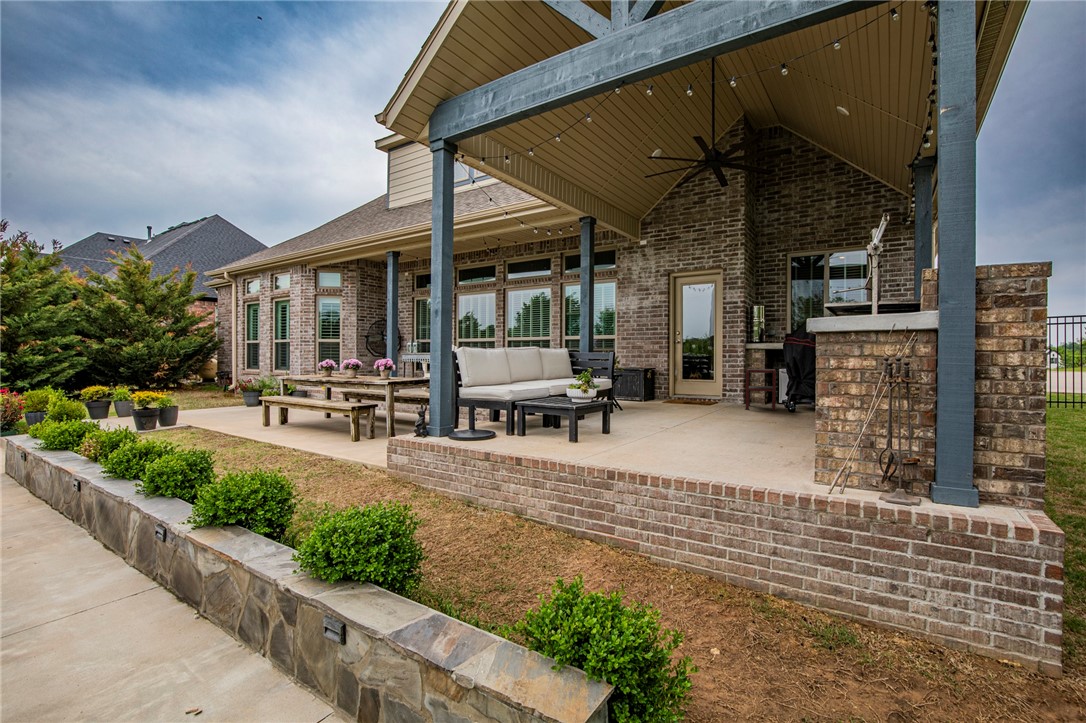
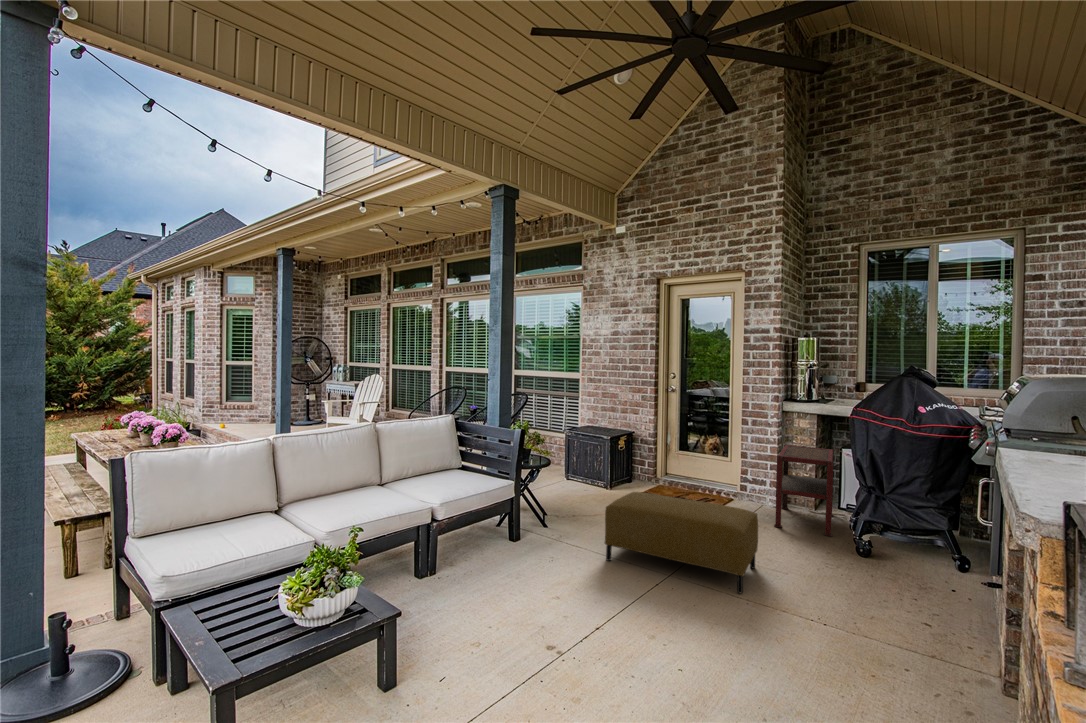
ottoman: none [665,385,741,421] -> present [605,492,758,593]

